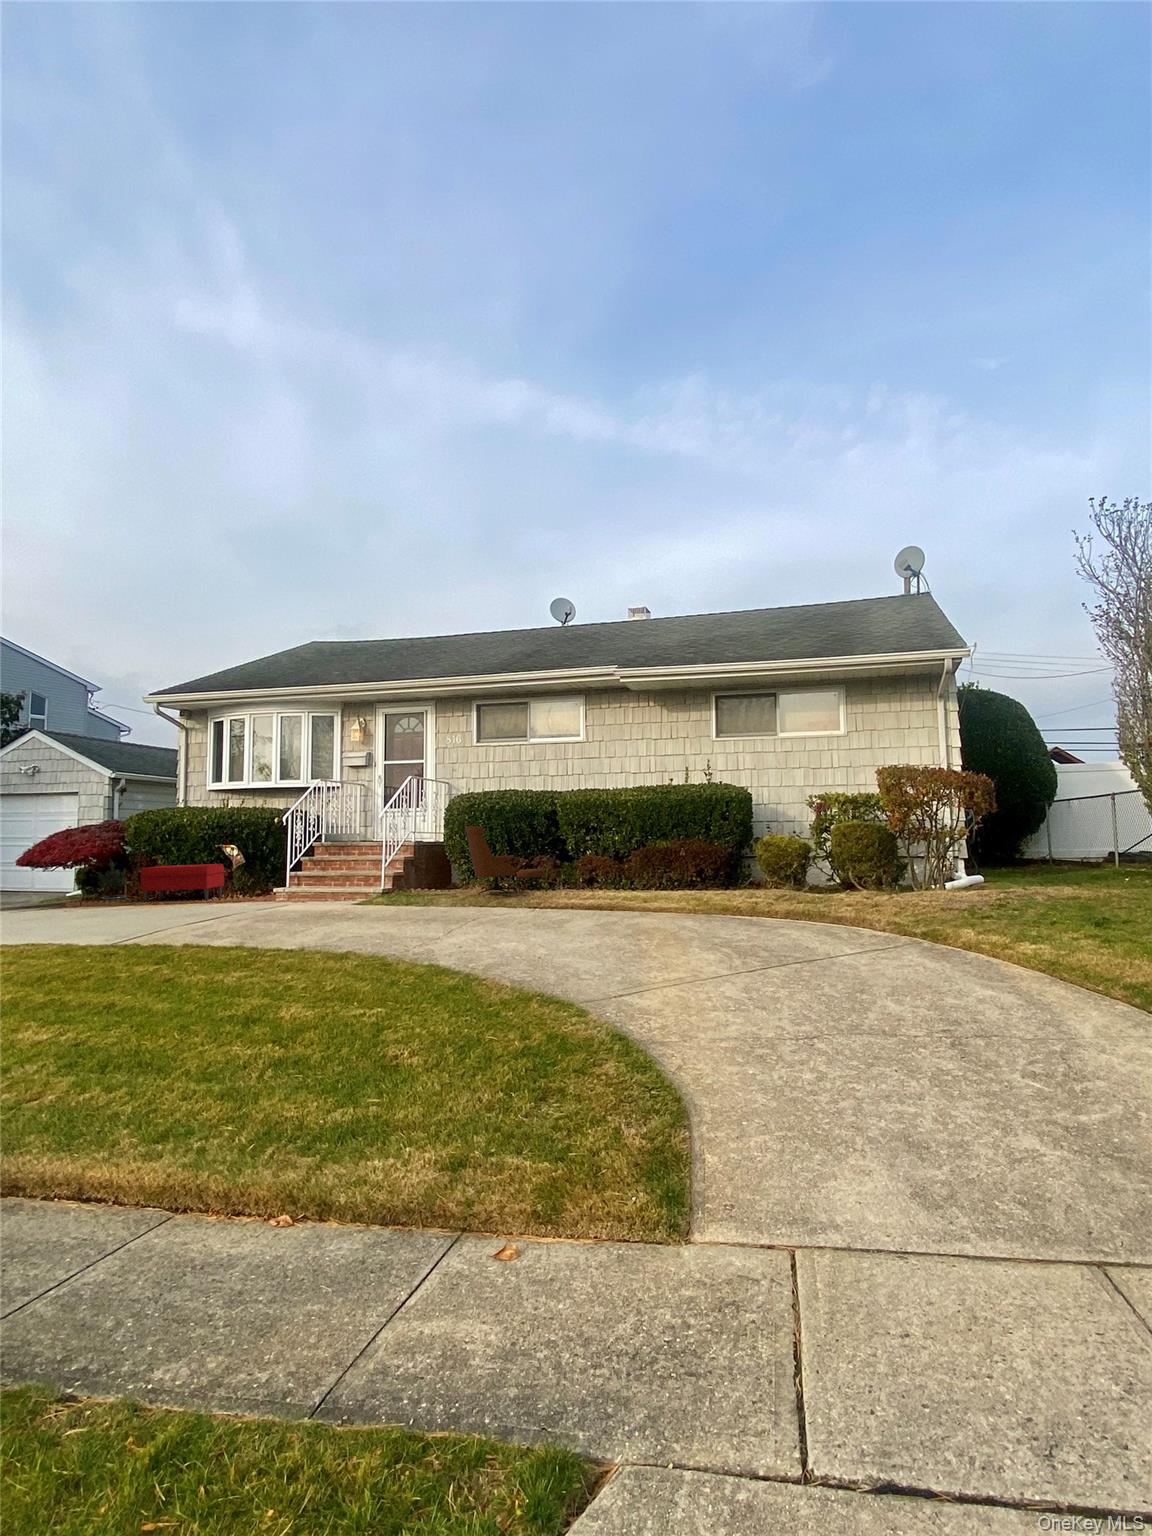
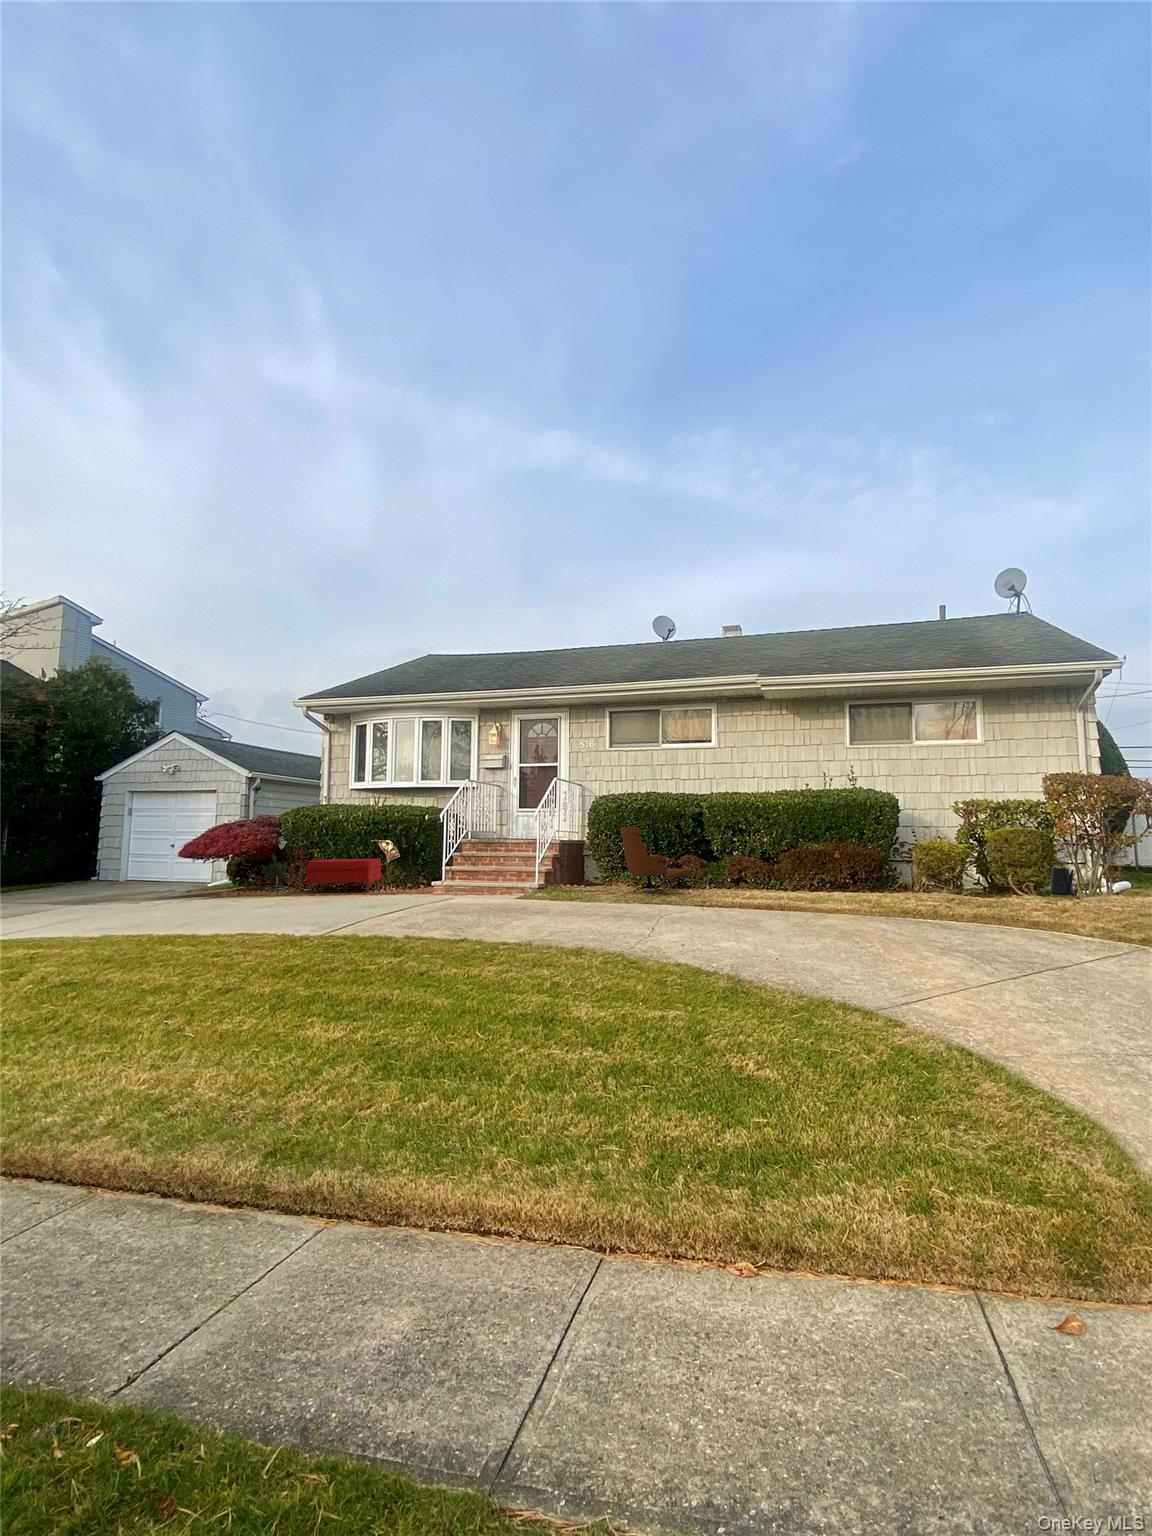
watering can: none [890,849,913,888] -> present [1049,856,1074,894]

